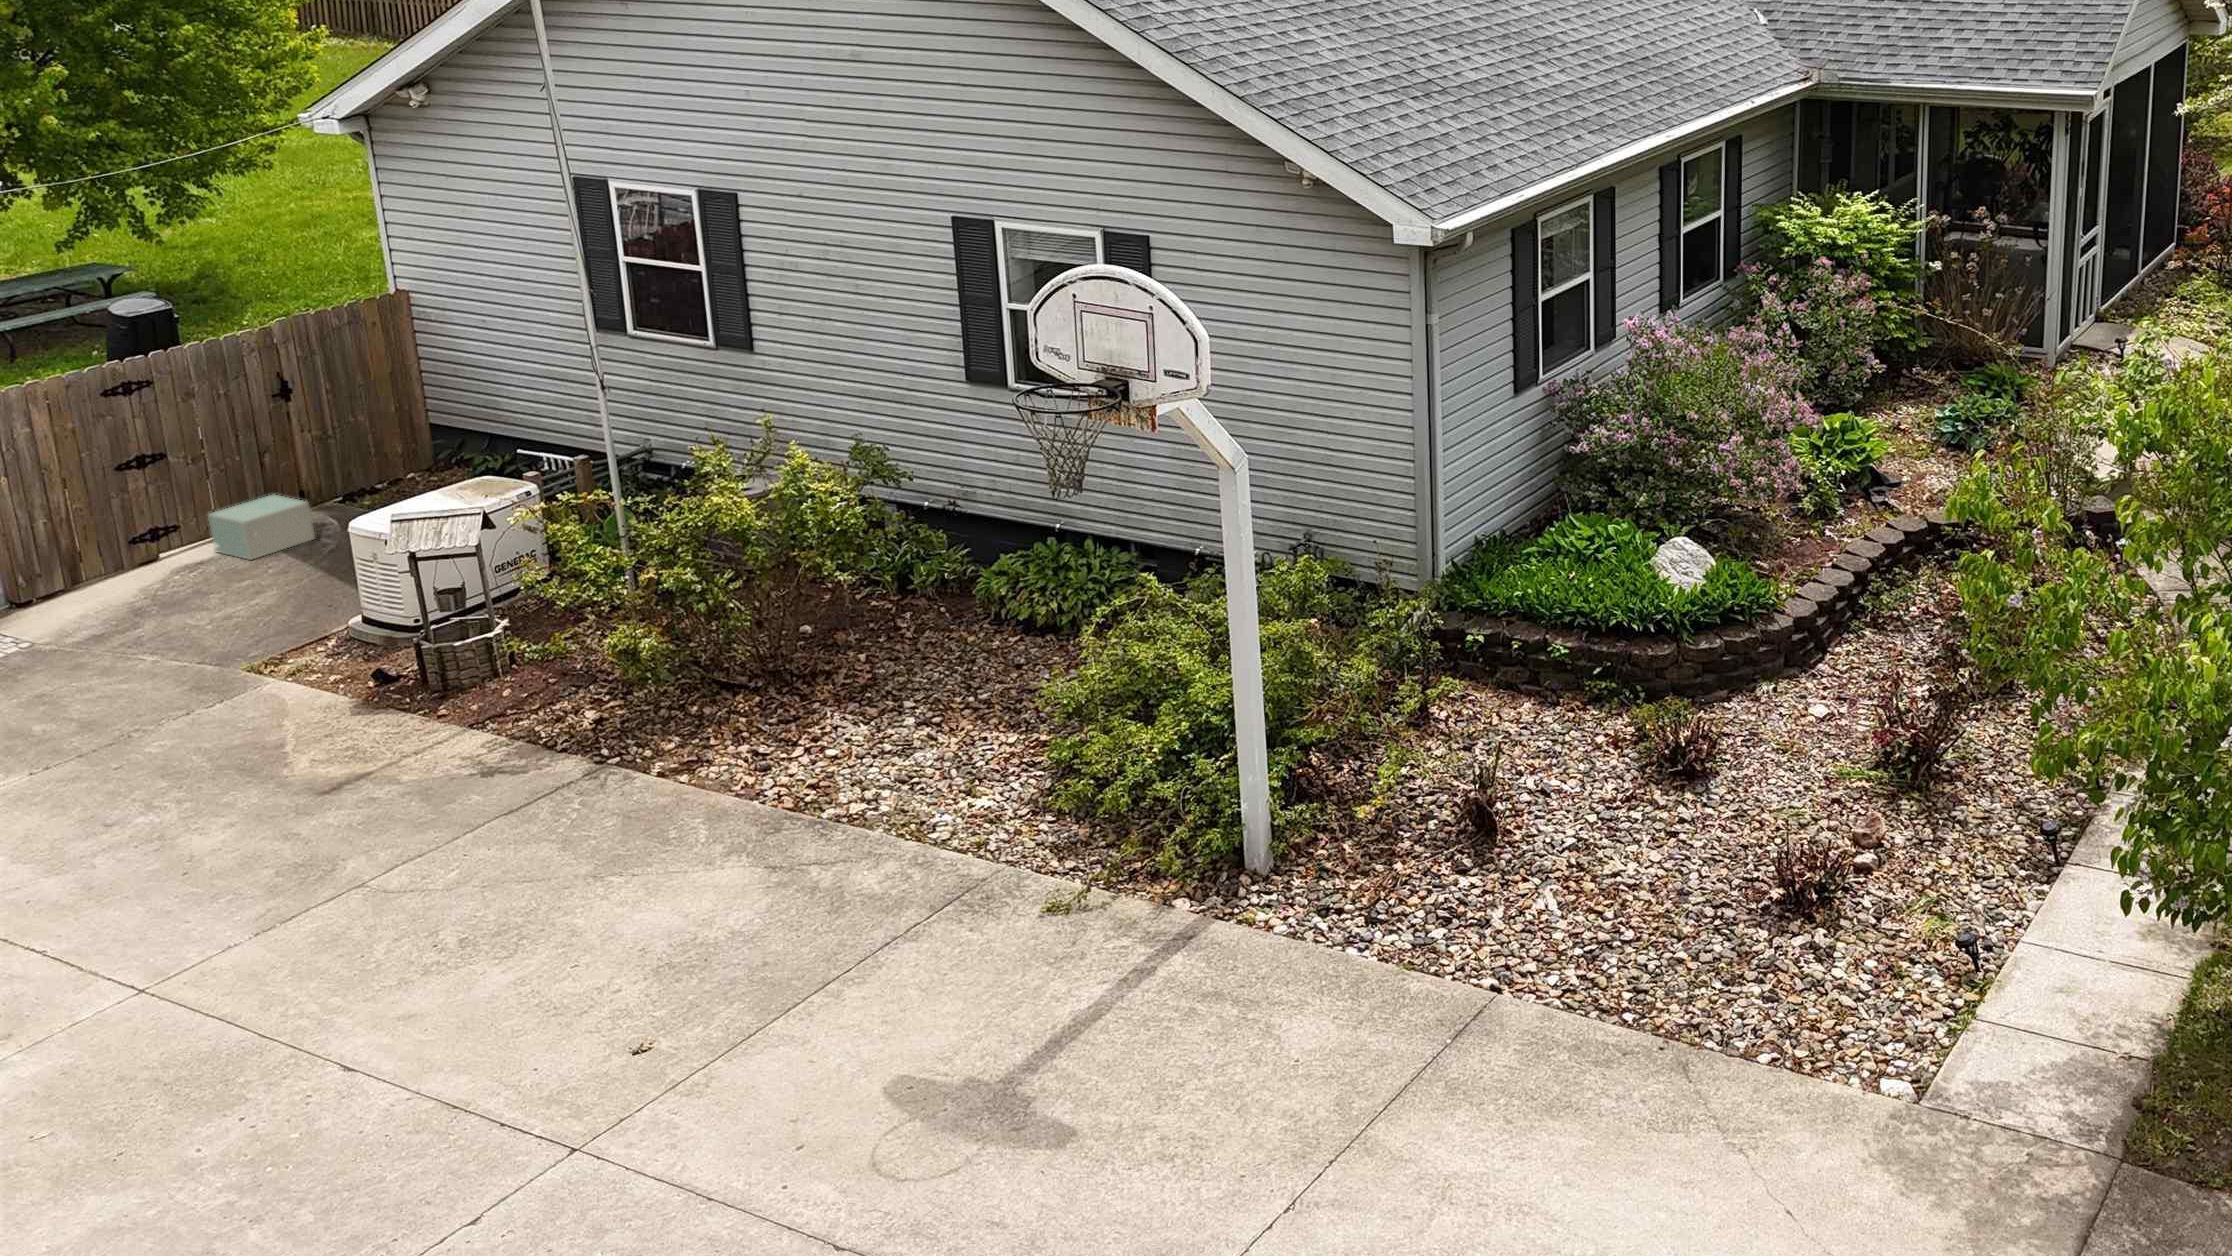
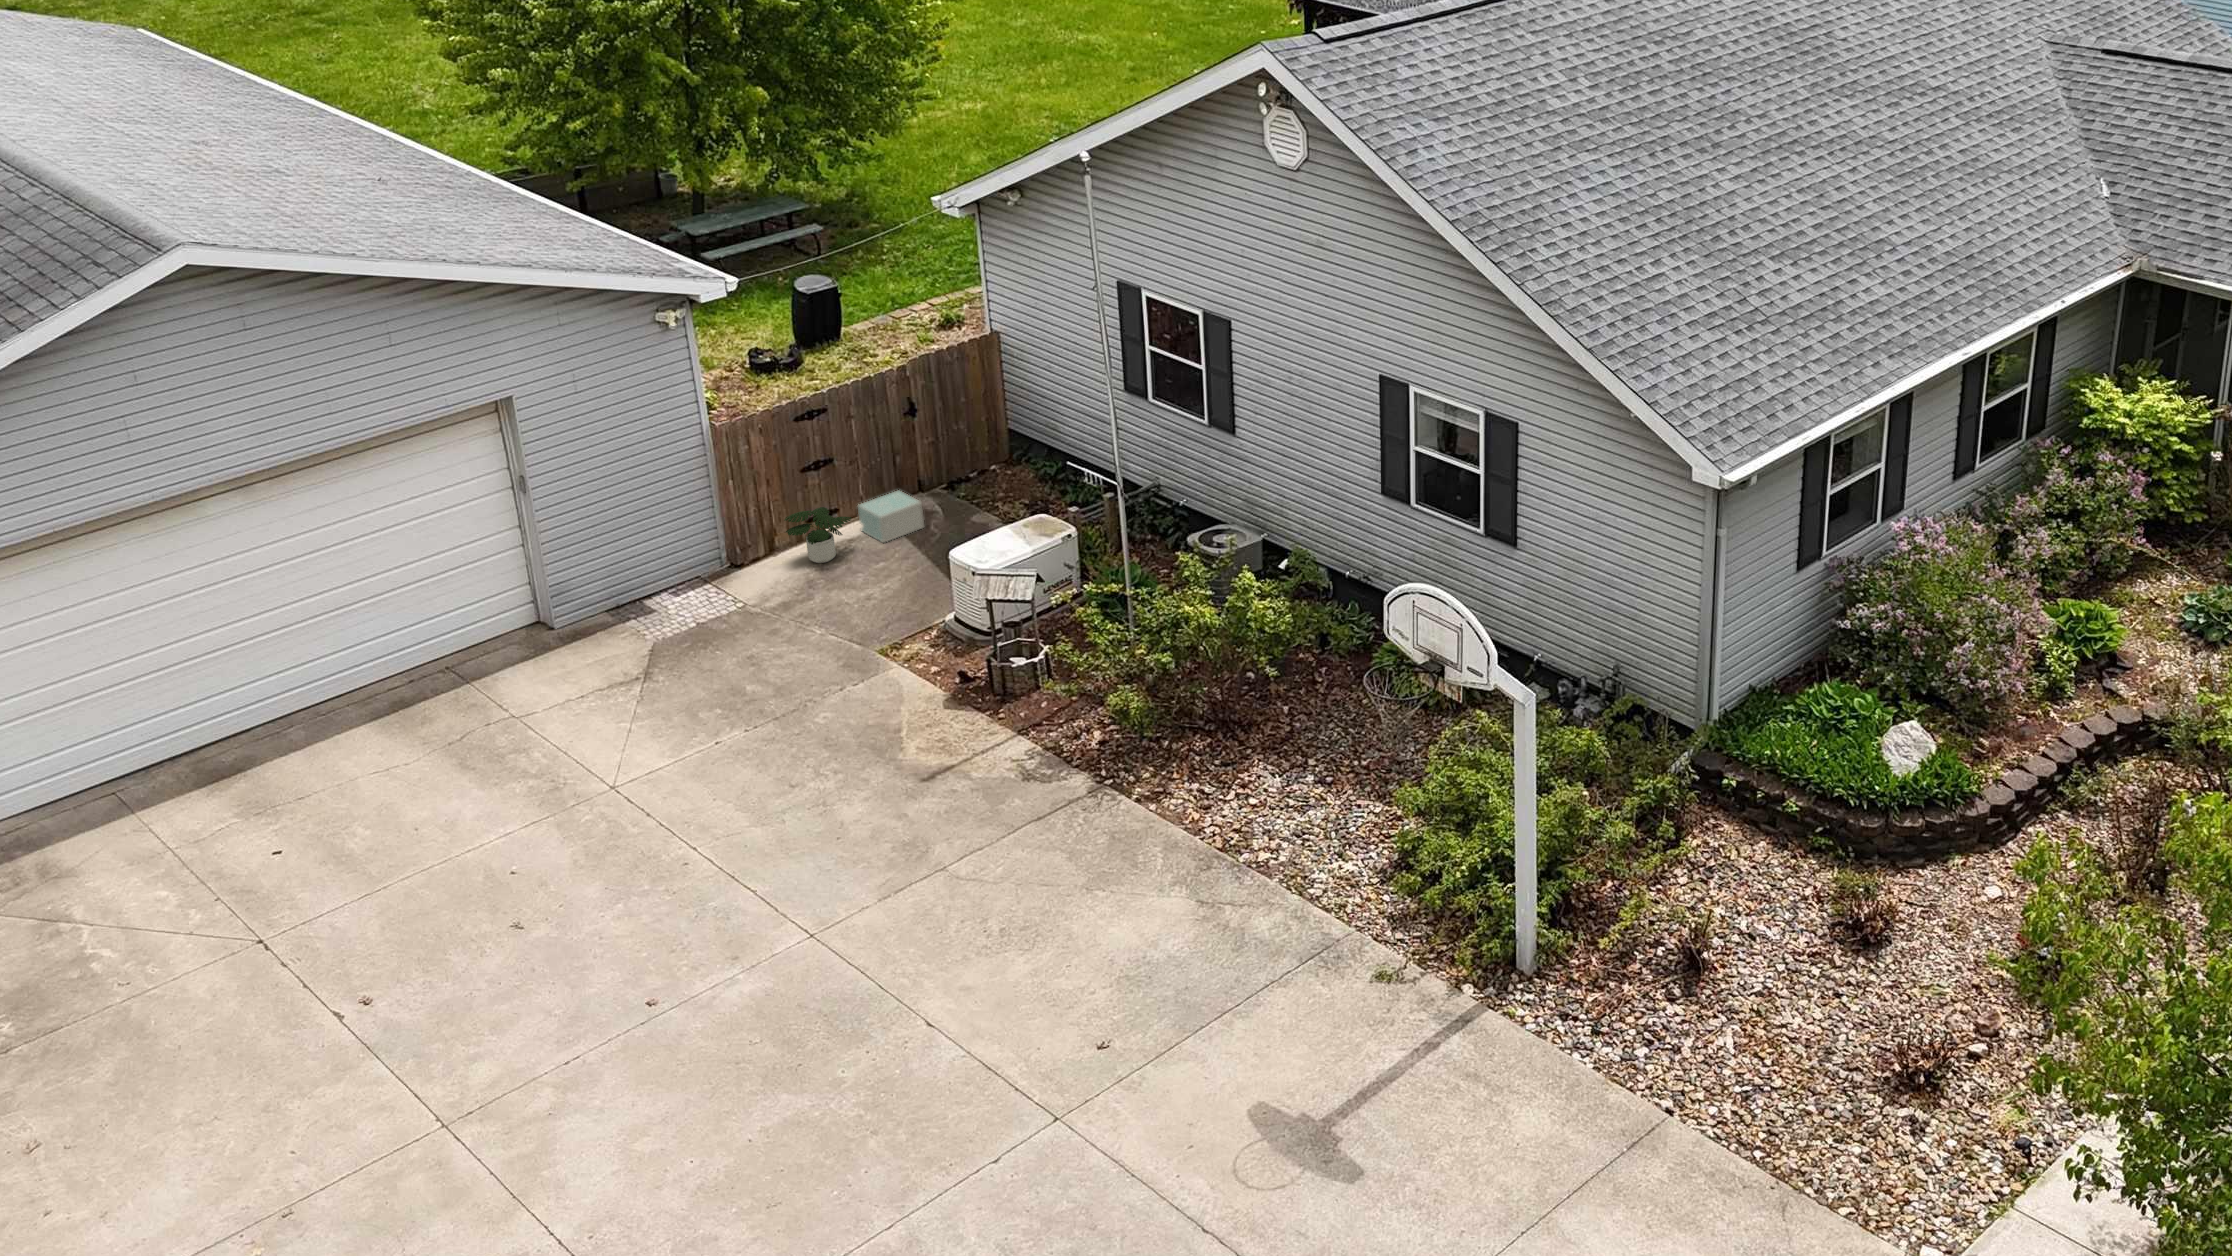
potted plant: none [86,515,197,590] -> present [785,507,851,563]

